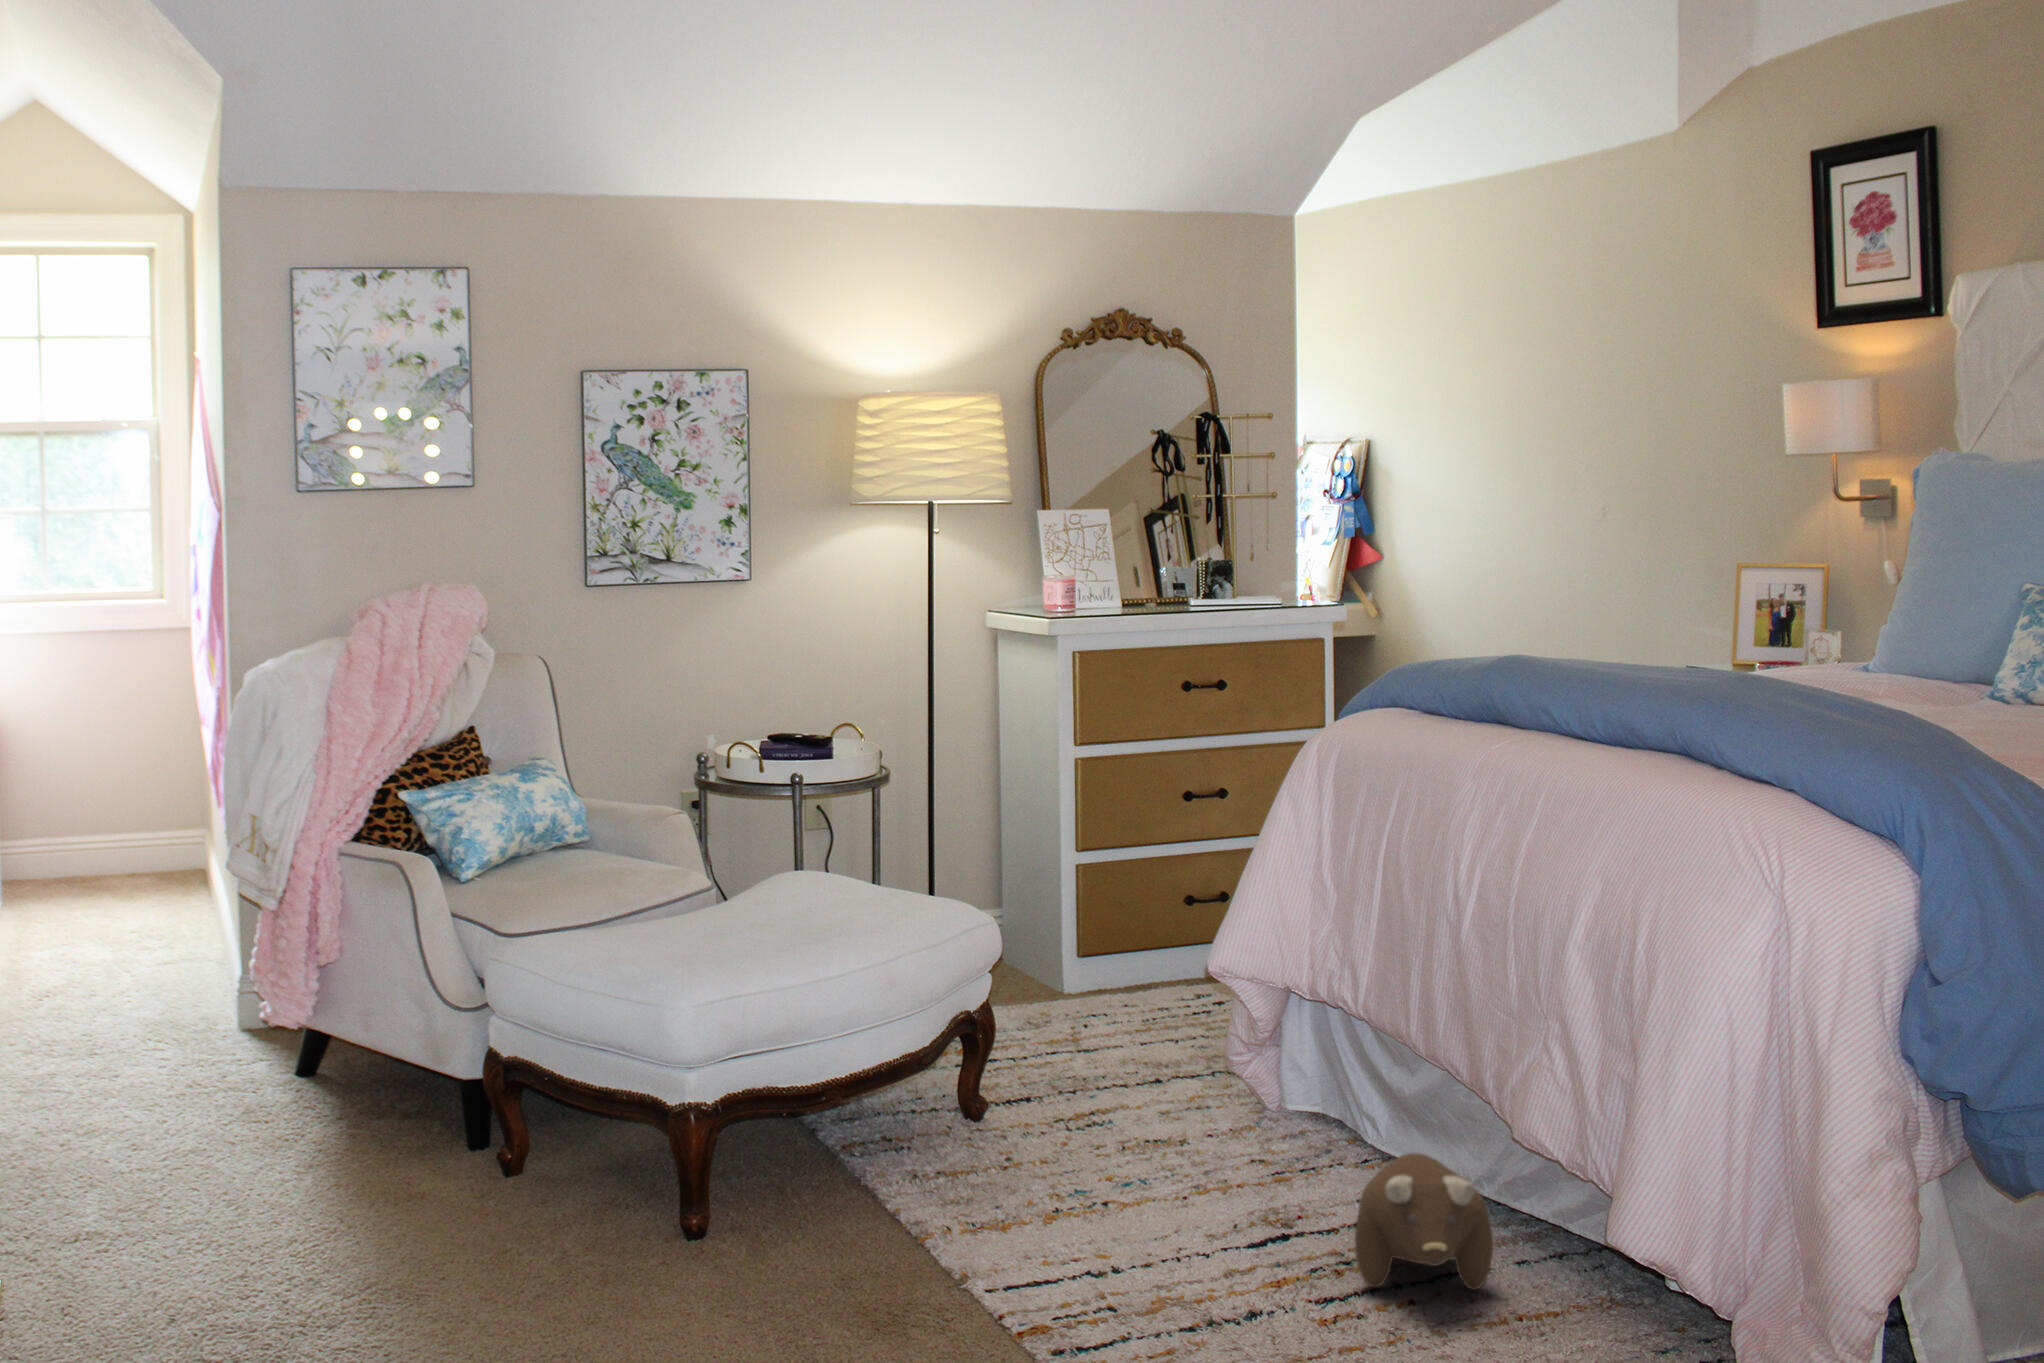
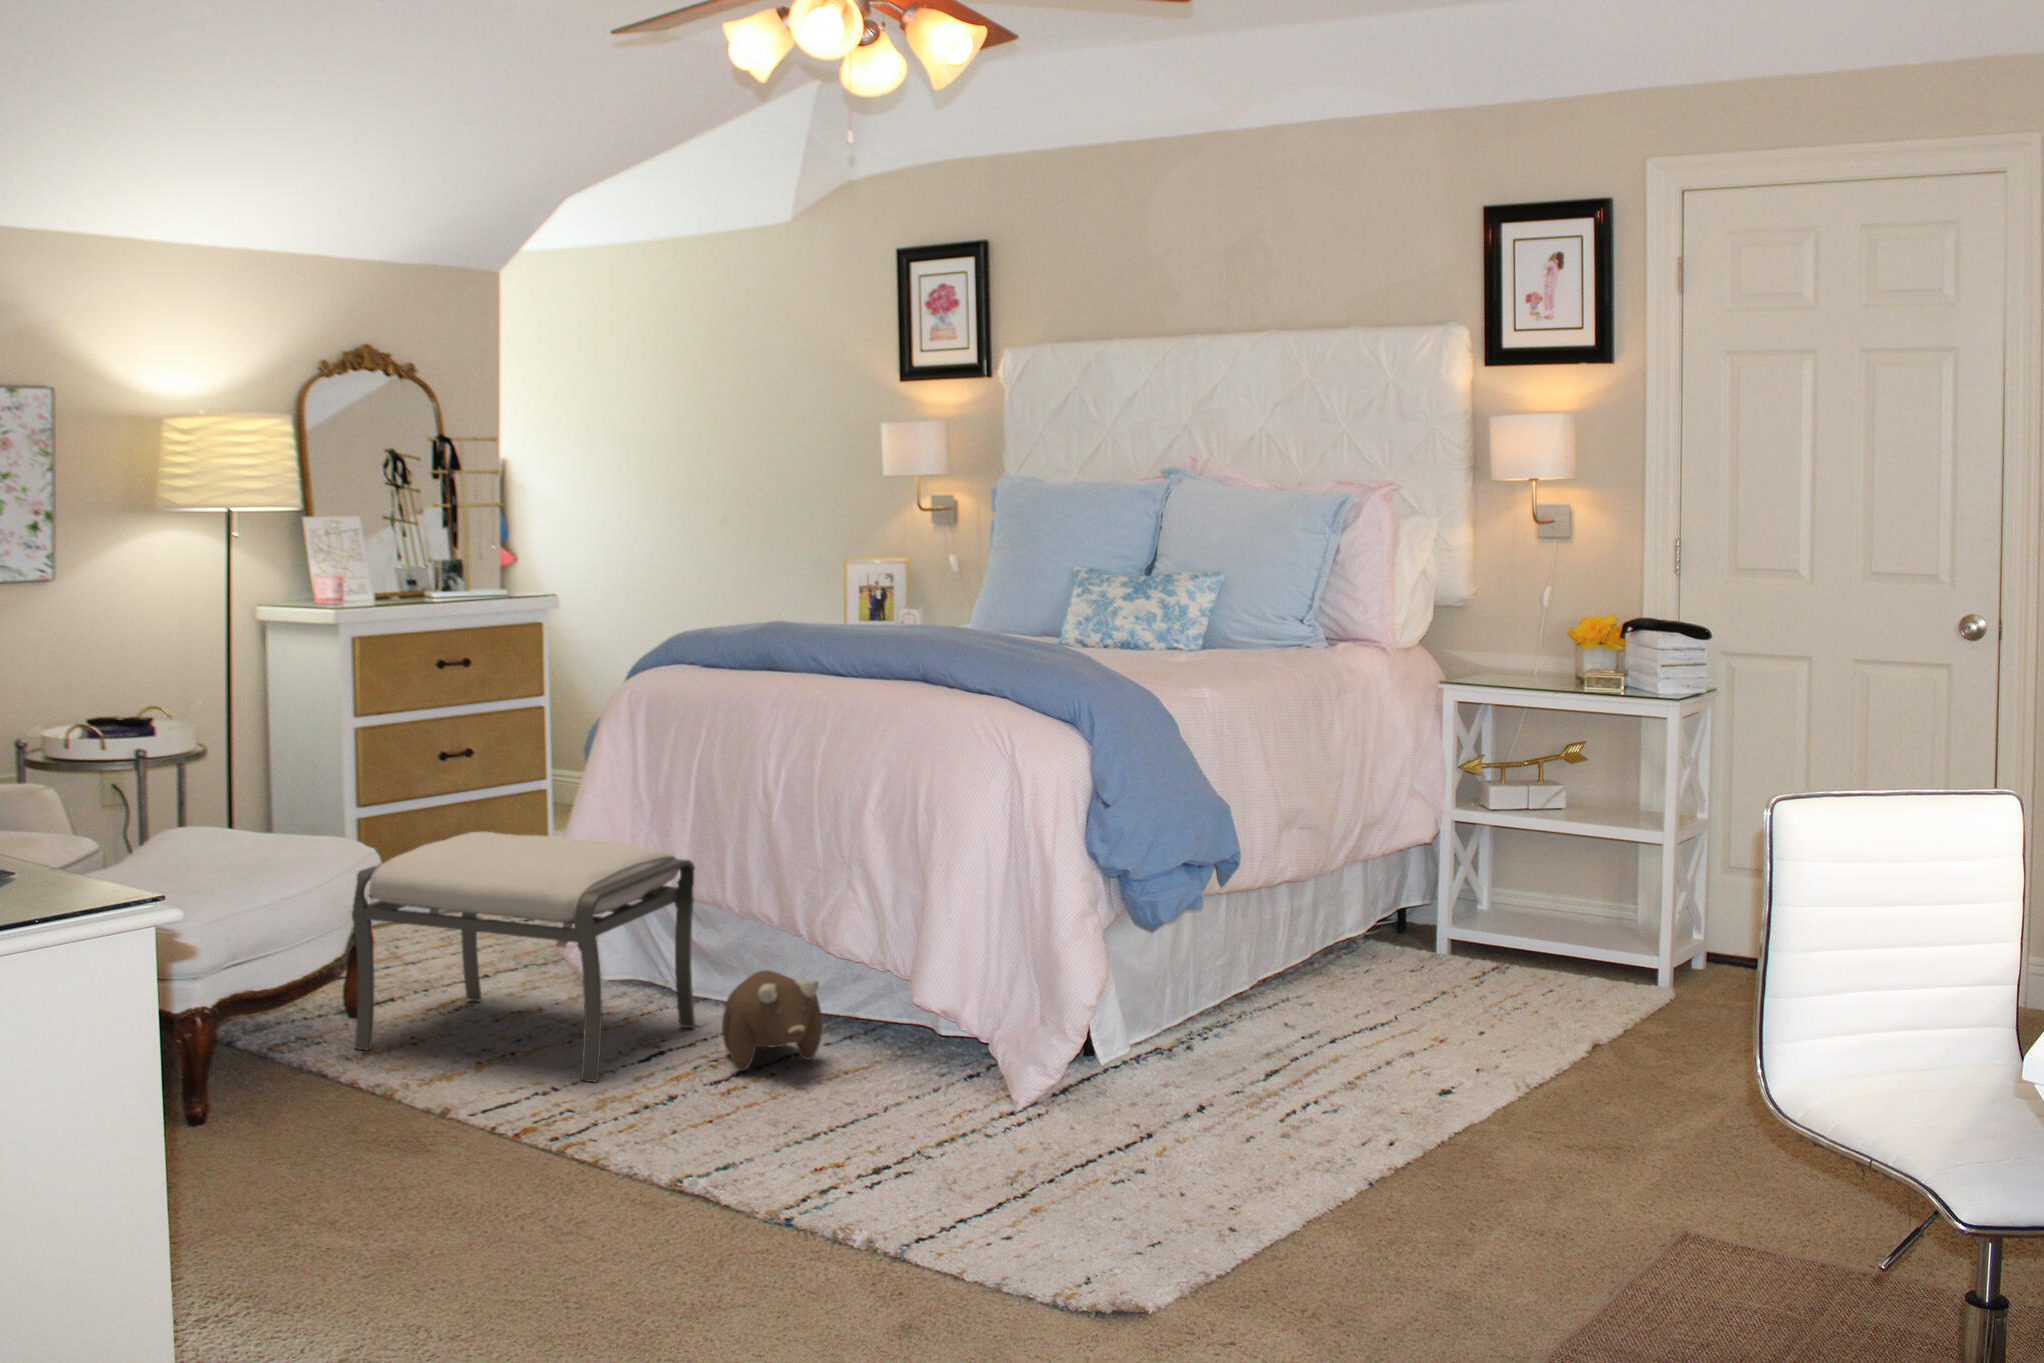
ottoman: none [937,912,1355,1264] -> present [352,832,695,1083]

